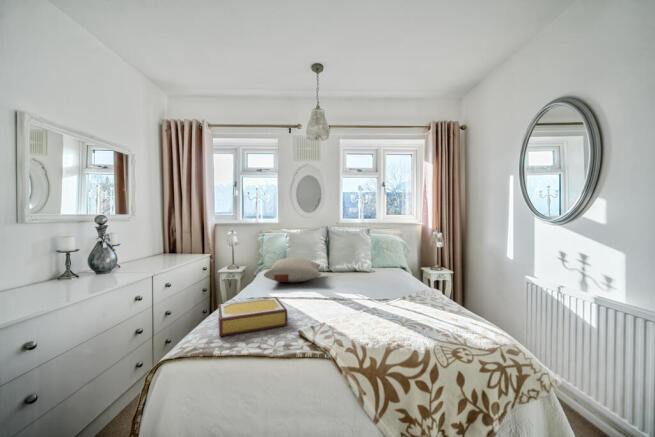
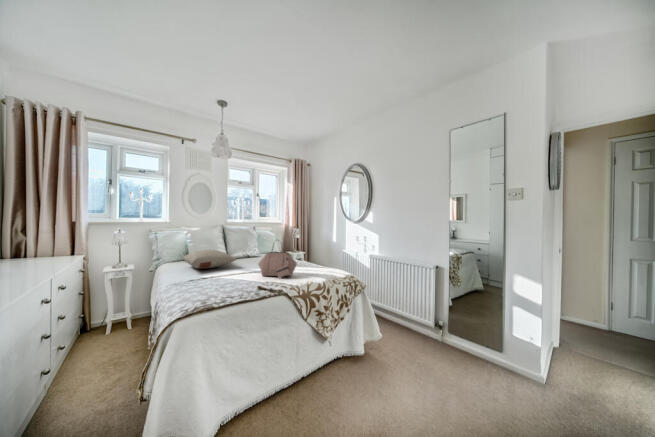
handbag: none [330,251,385,319] -> present [258,243,297,278]
book: present [218,298,288,336] -> none [191,274,248,298]

